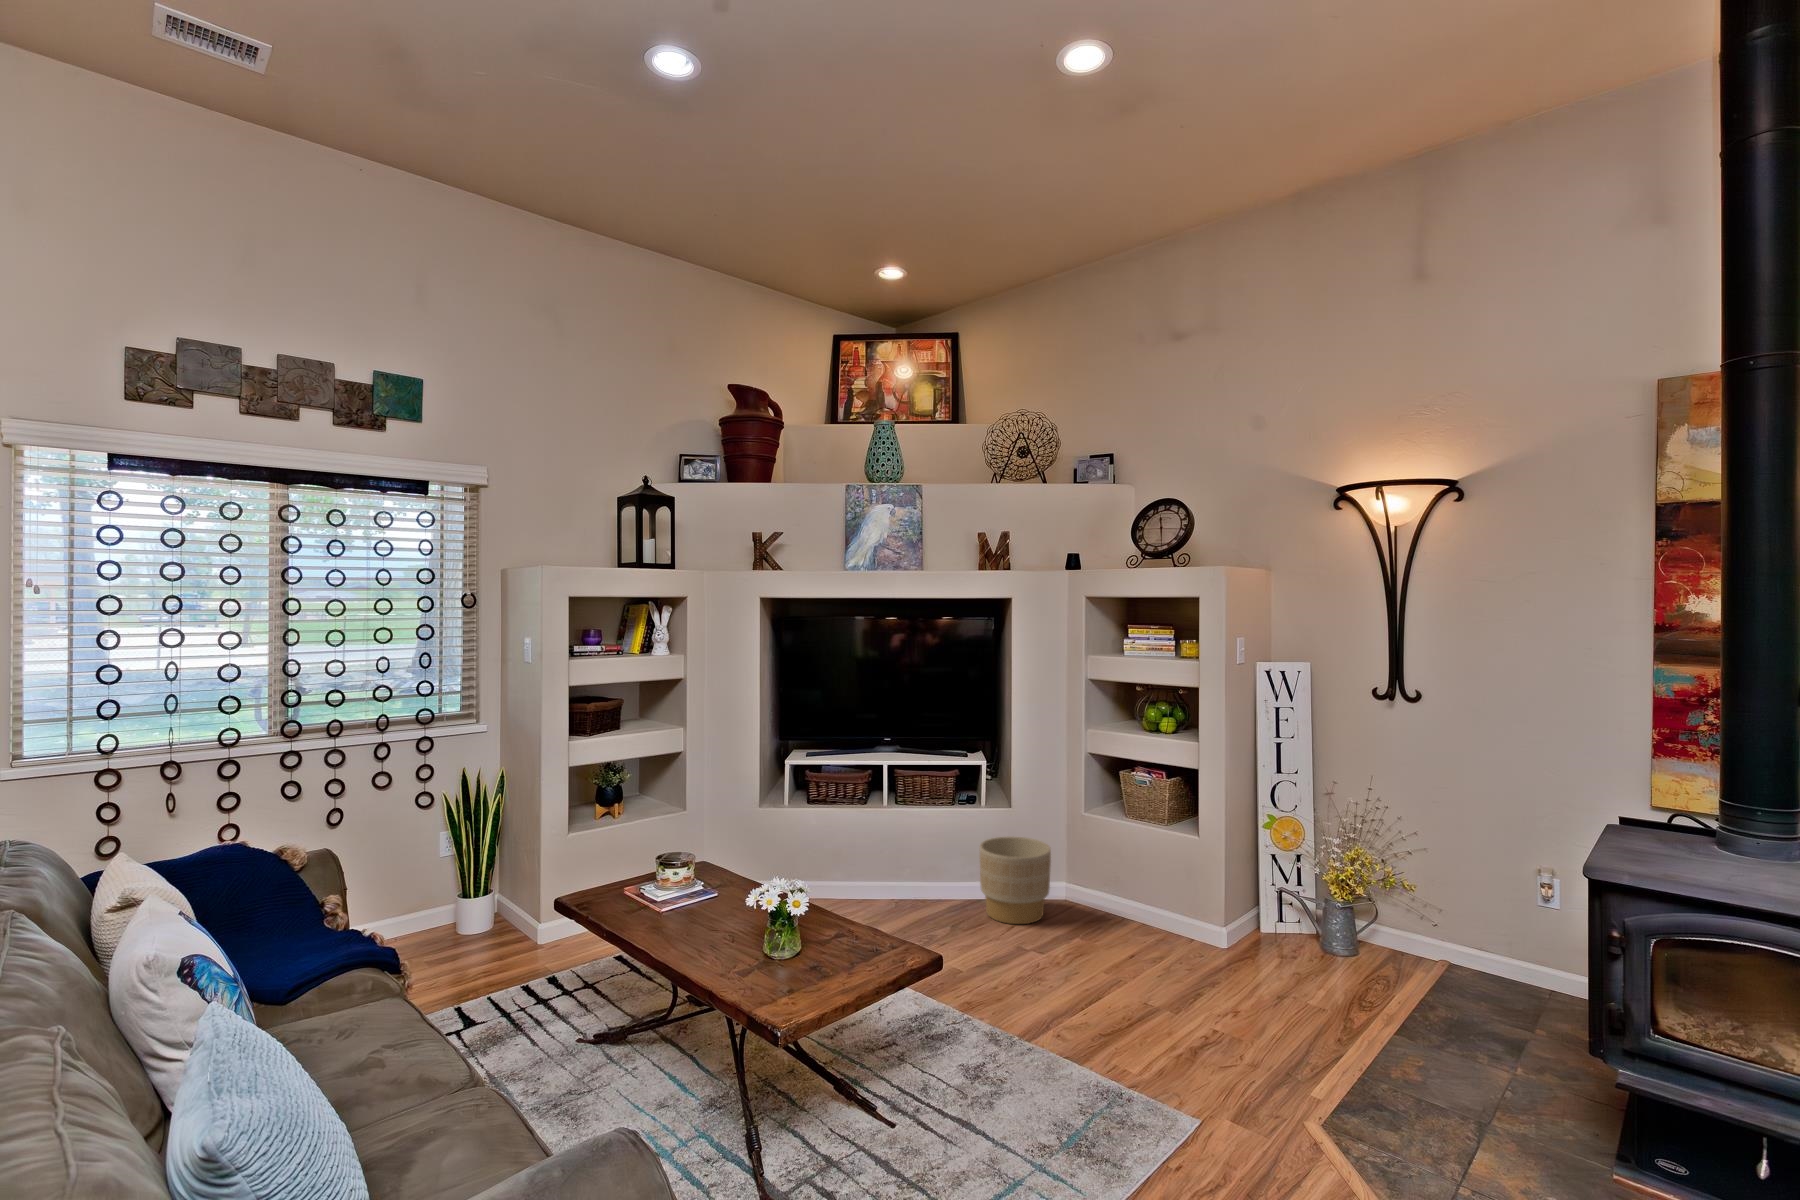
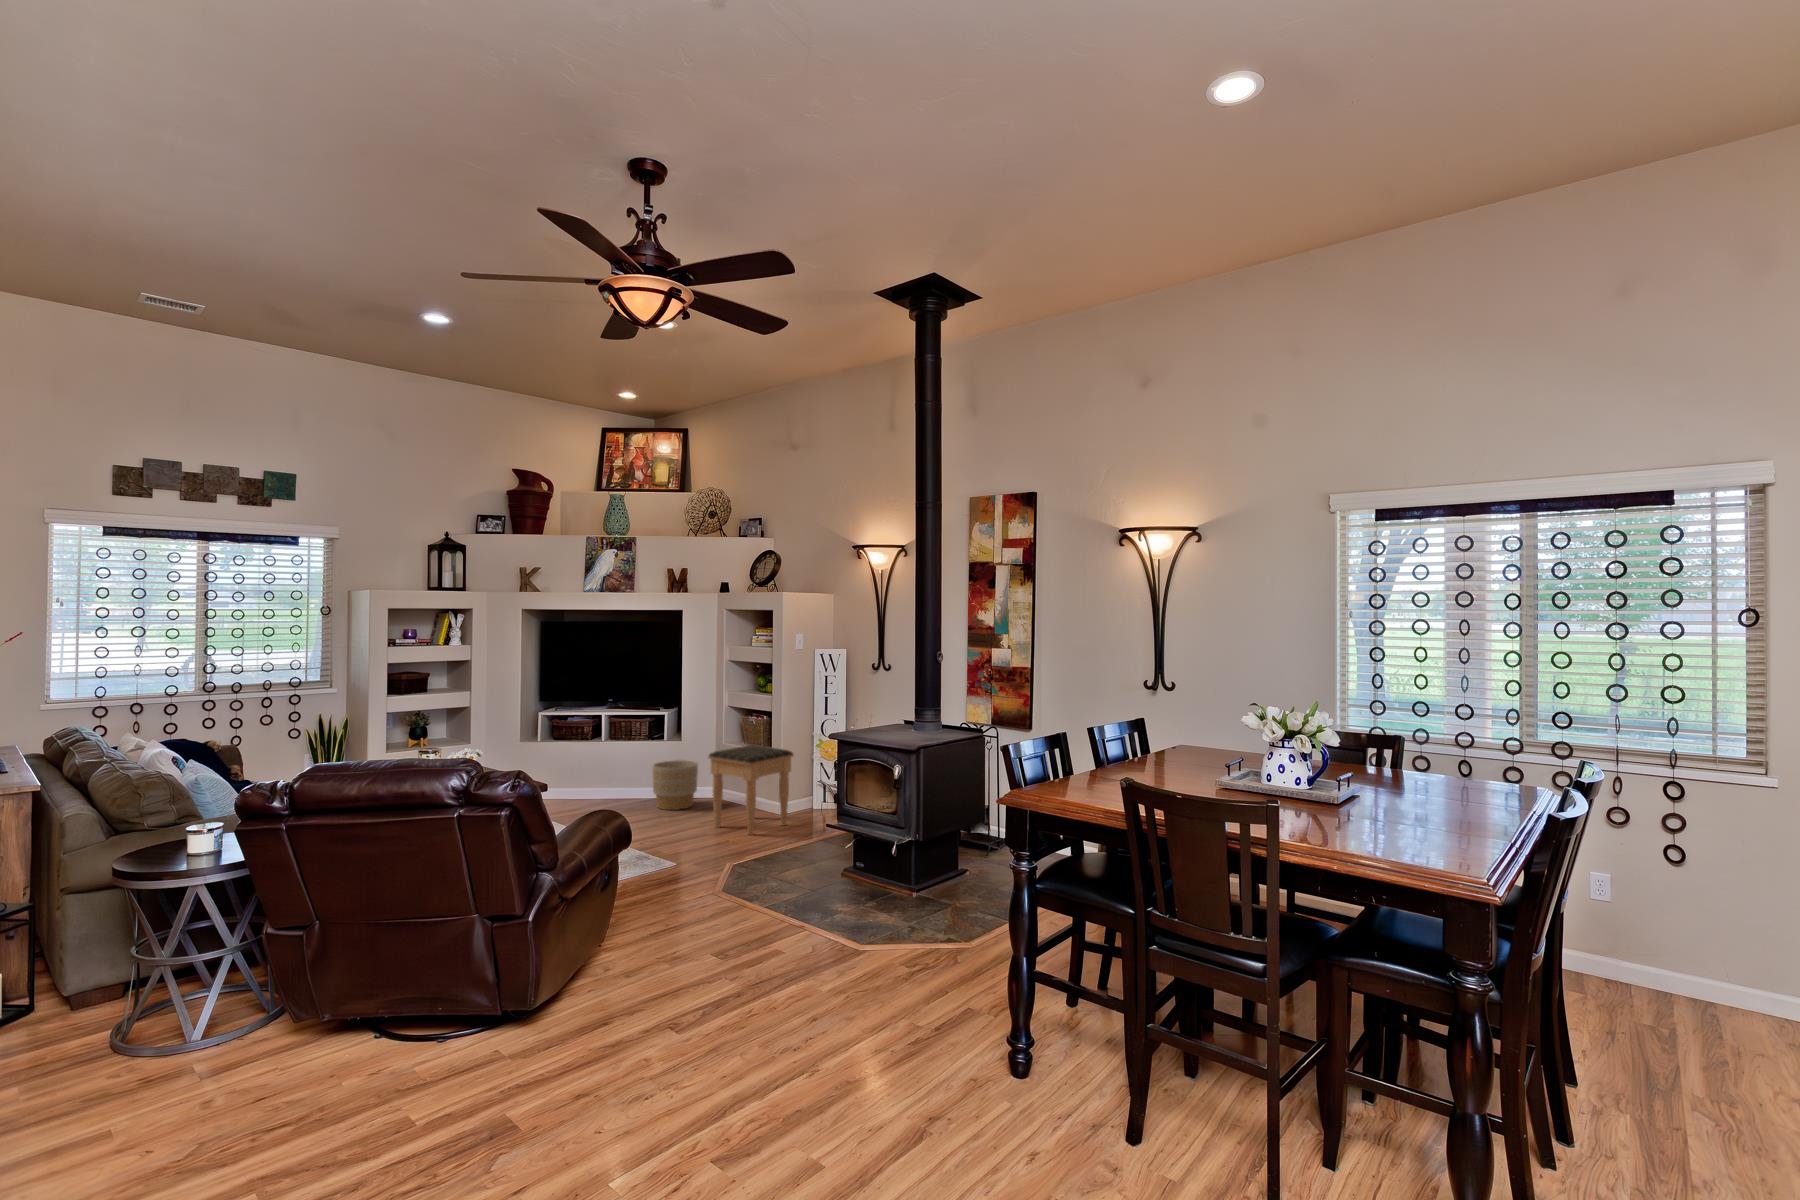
footstool: none [1124,825,1266,1002] -> present [708,745,794,835]

